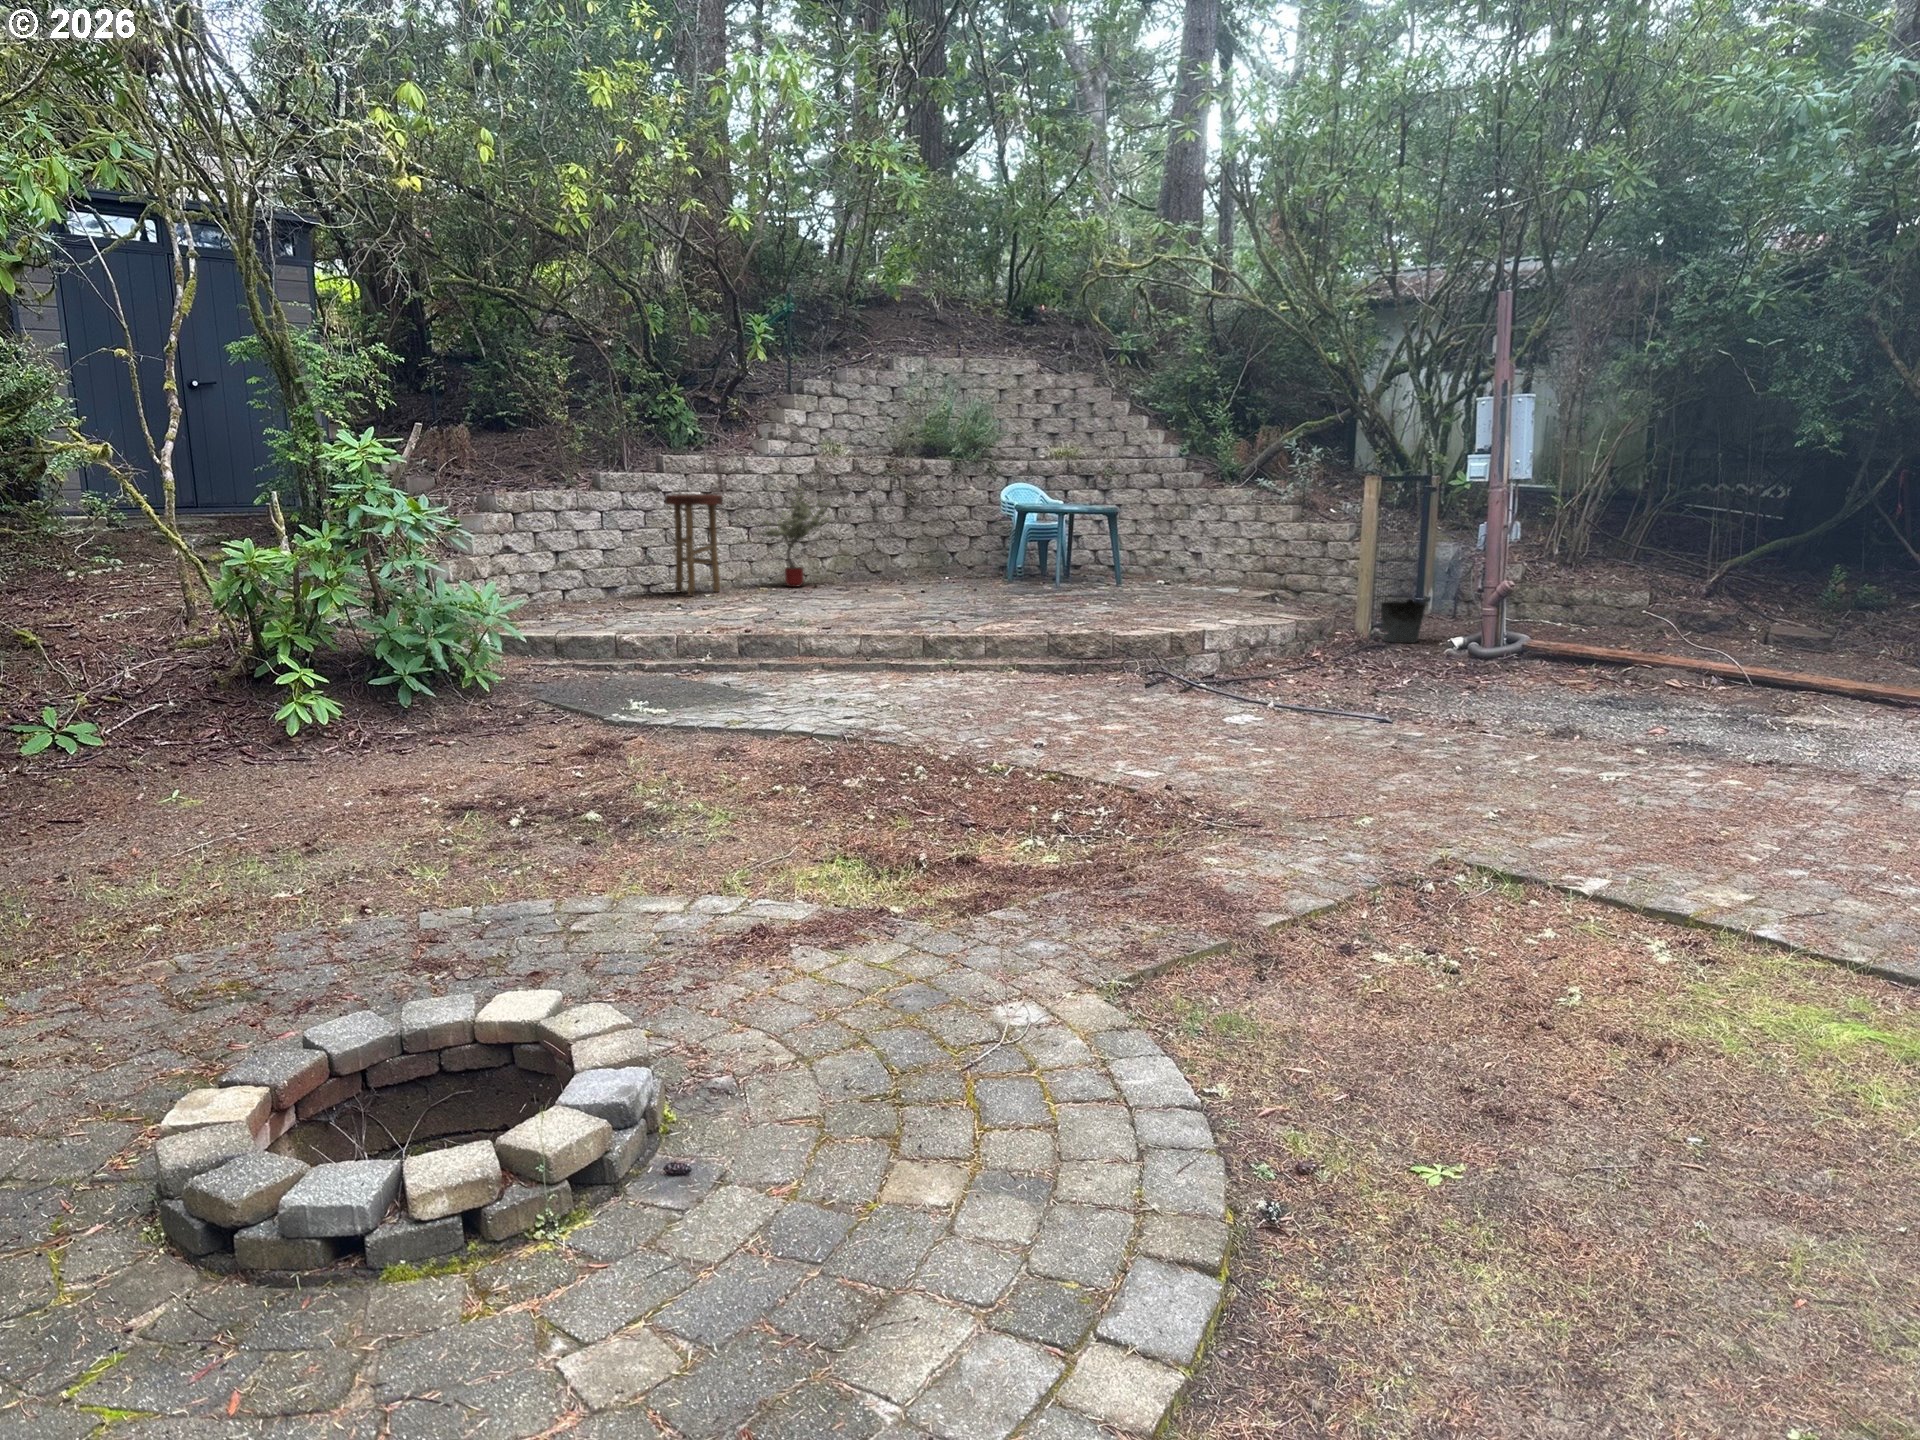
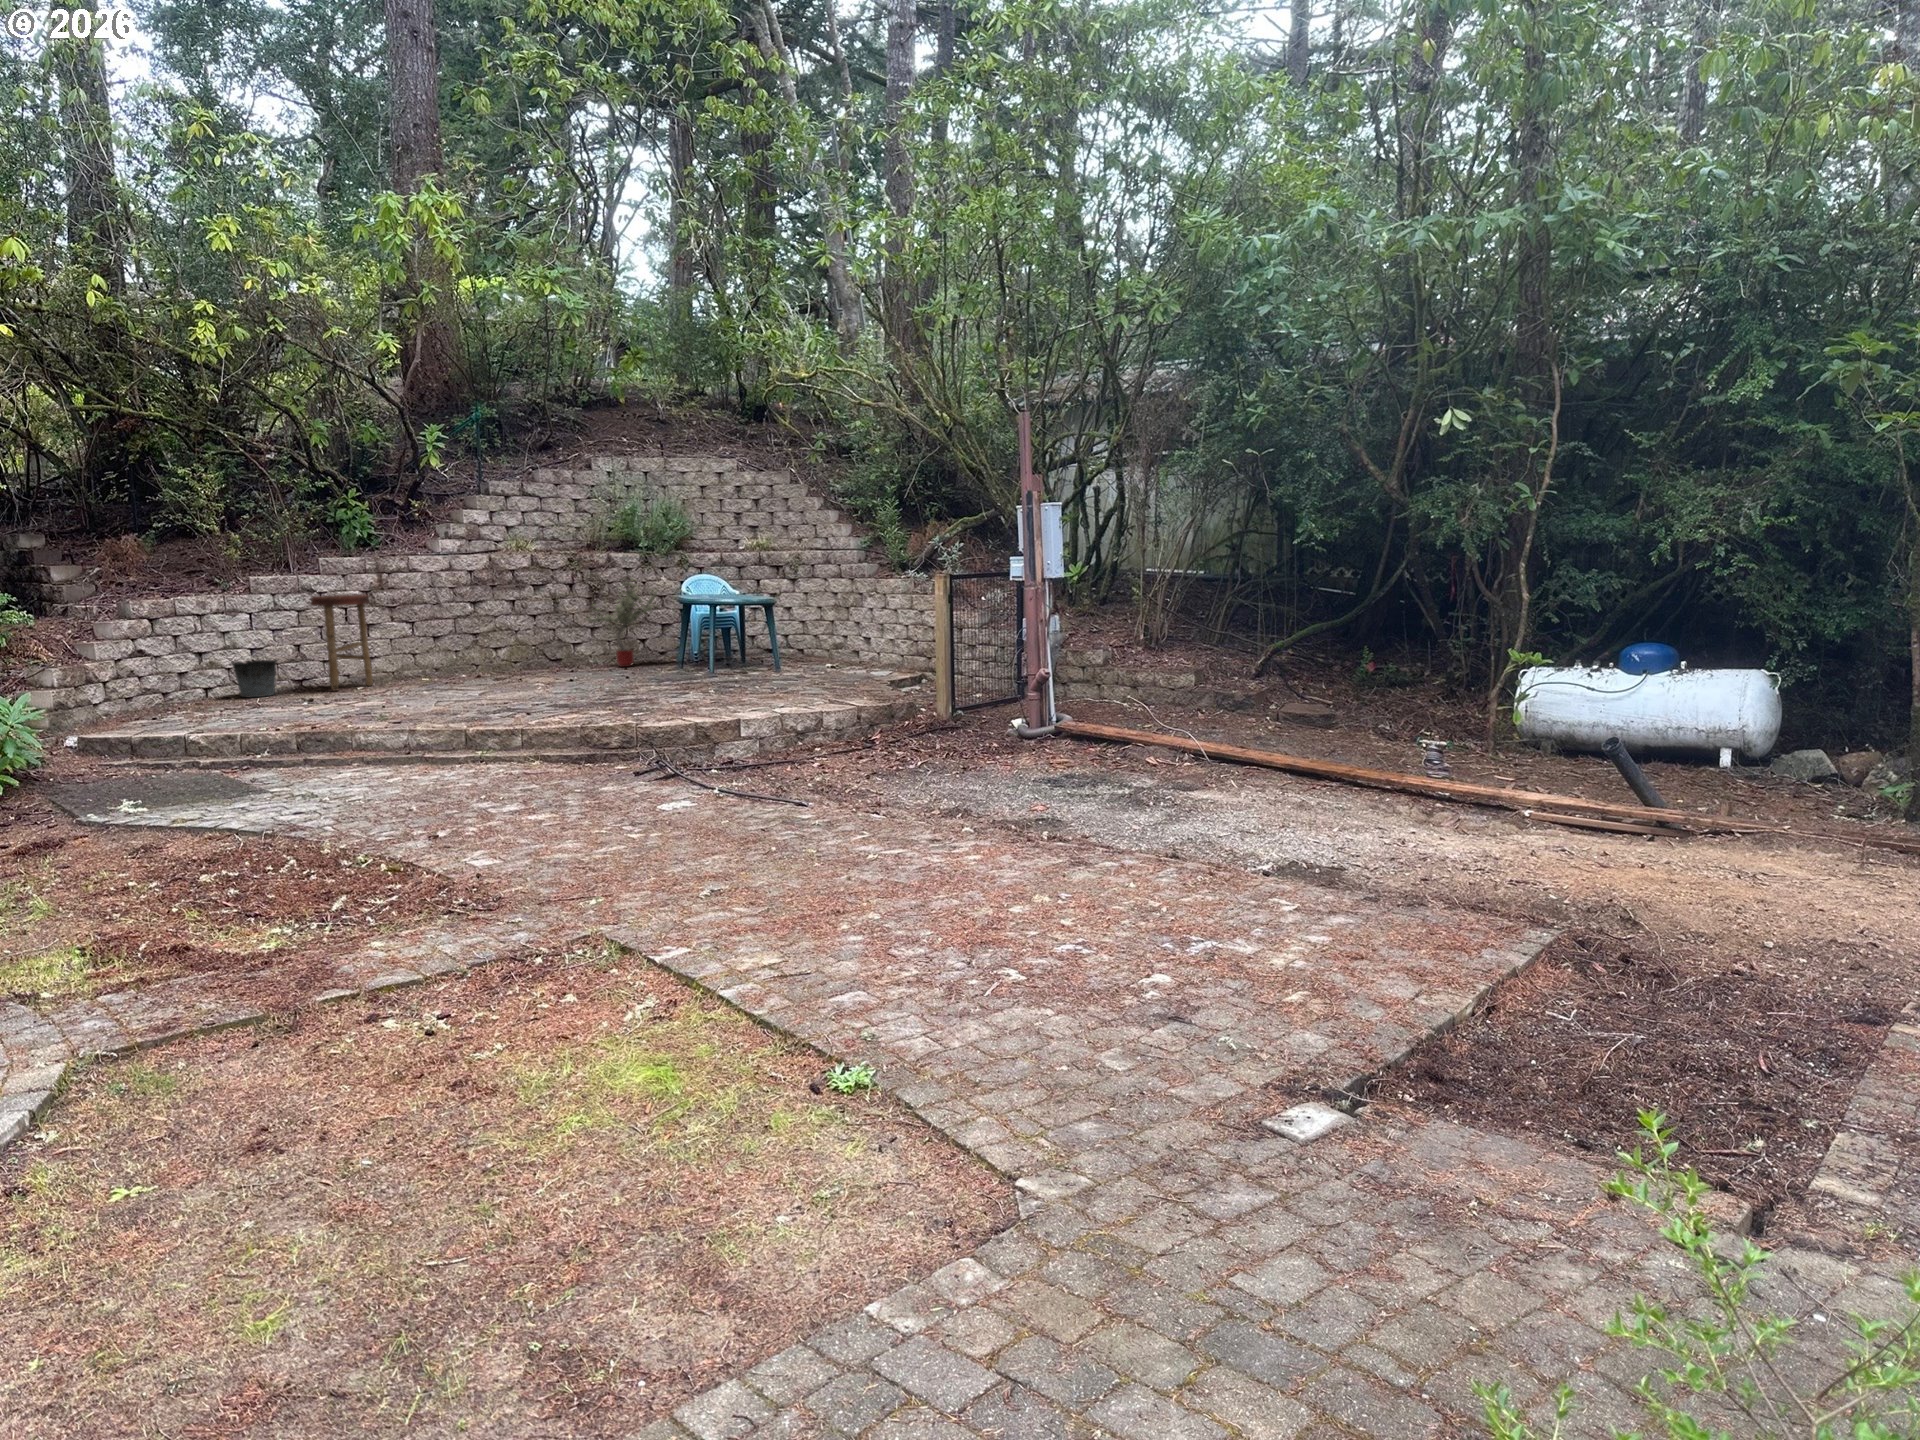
potted tree: present [755,487,830,587] -> present [587,578,659,667]
bucket: present [1381,599,1427,643] -> present [231,659,279,697]

